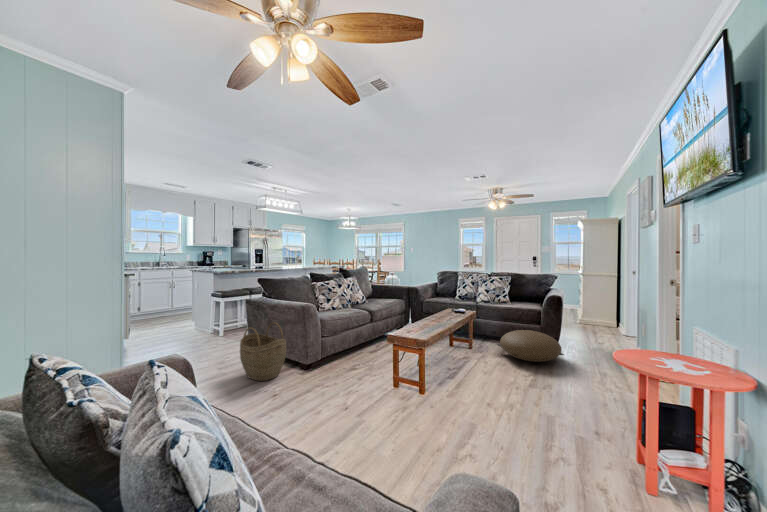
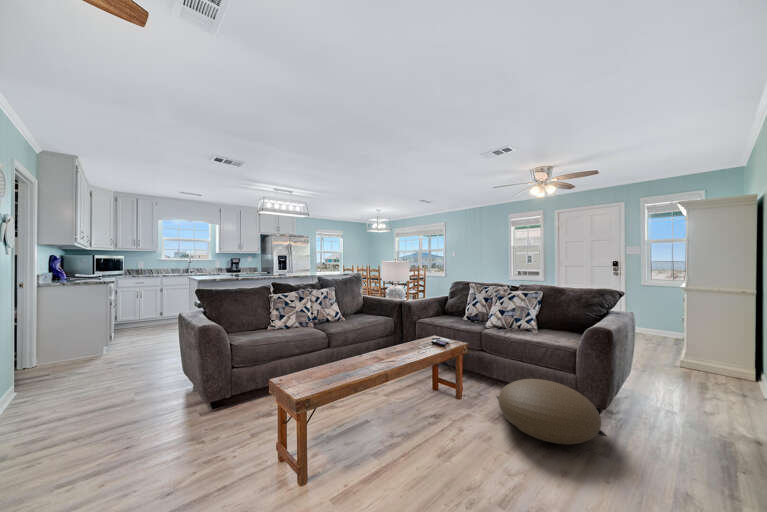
woven basket: present [240,322,286,381] -> none [132,345,190,424]

